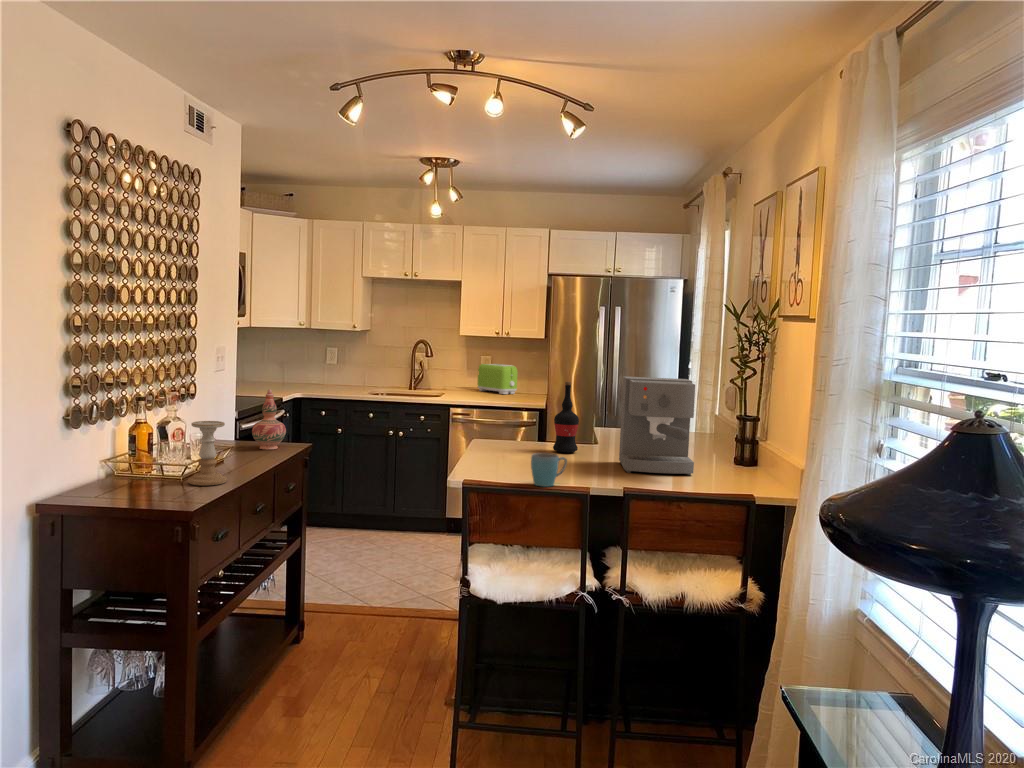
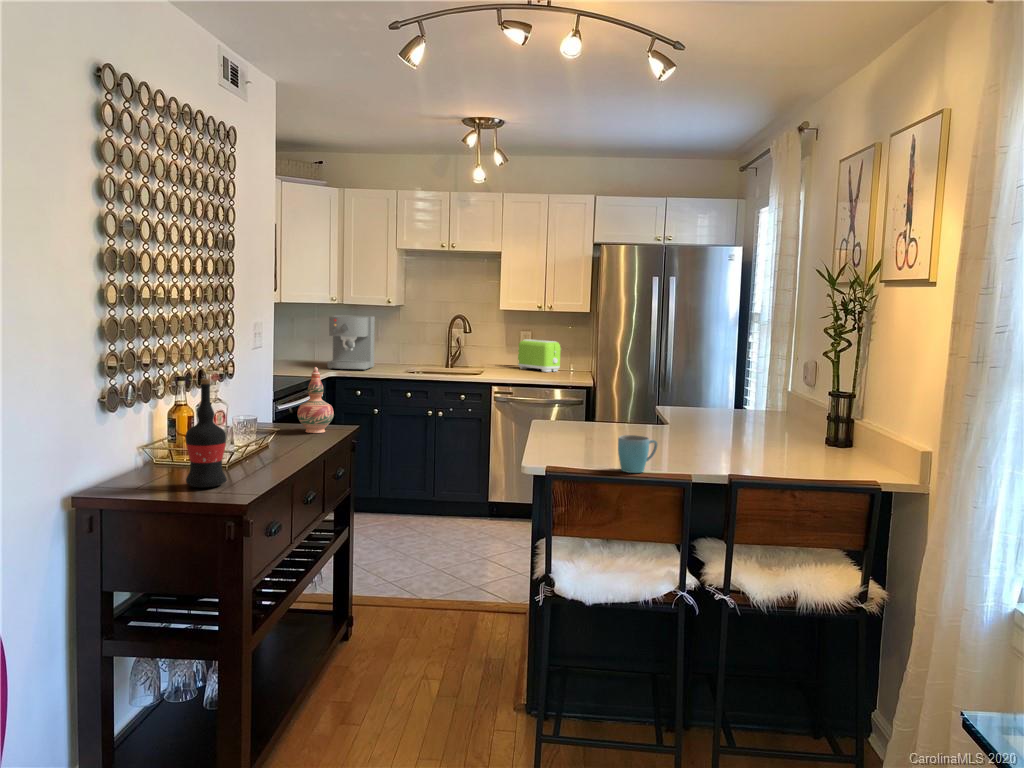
coffee maker: present [619,377,695,475] -> present [327,315,375,370]
wine bottle: present [553,382,579,453] -> present [185,378,227,487]
candle holder: present [188,421,227,486] -> none [236,402,279,474]

